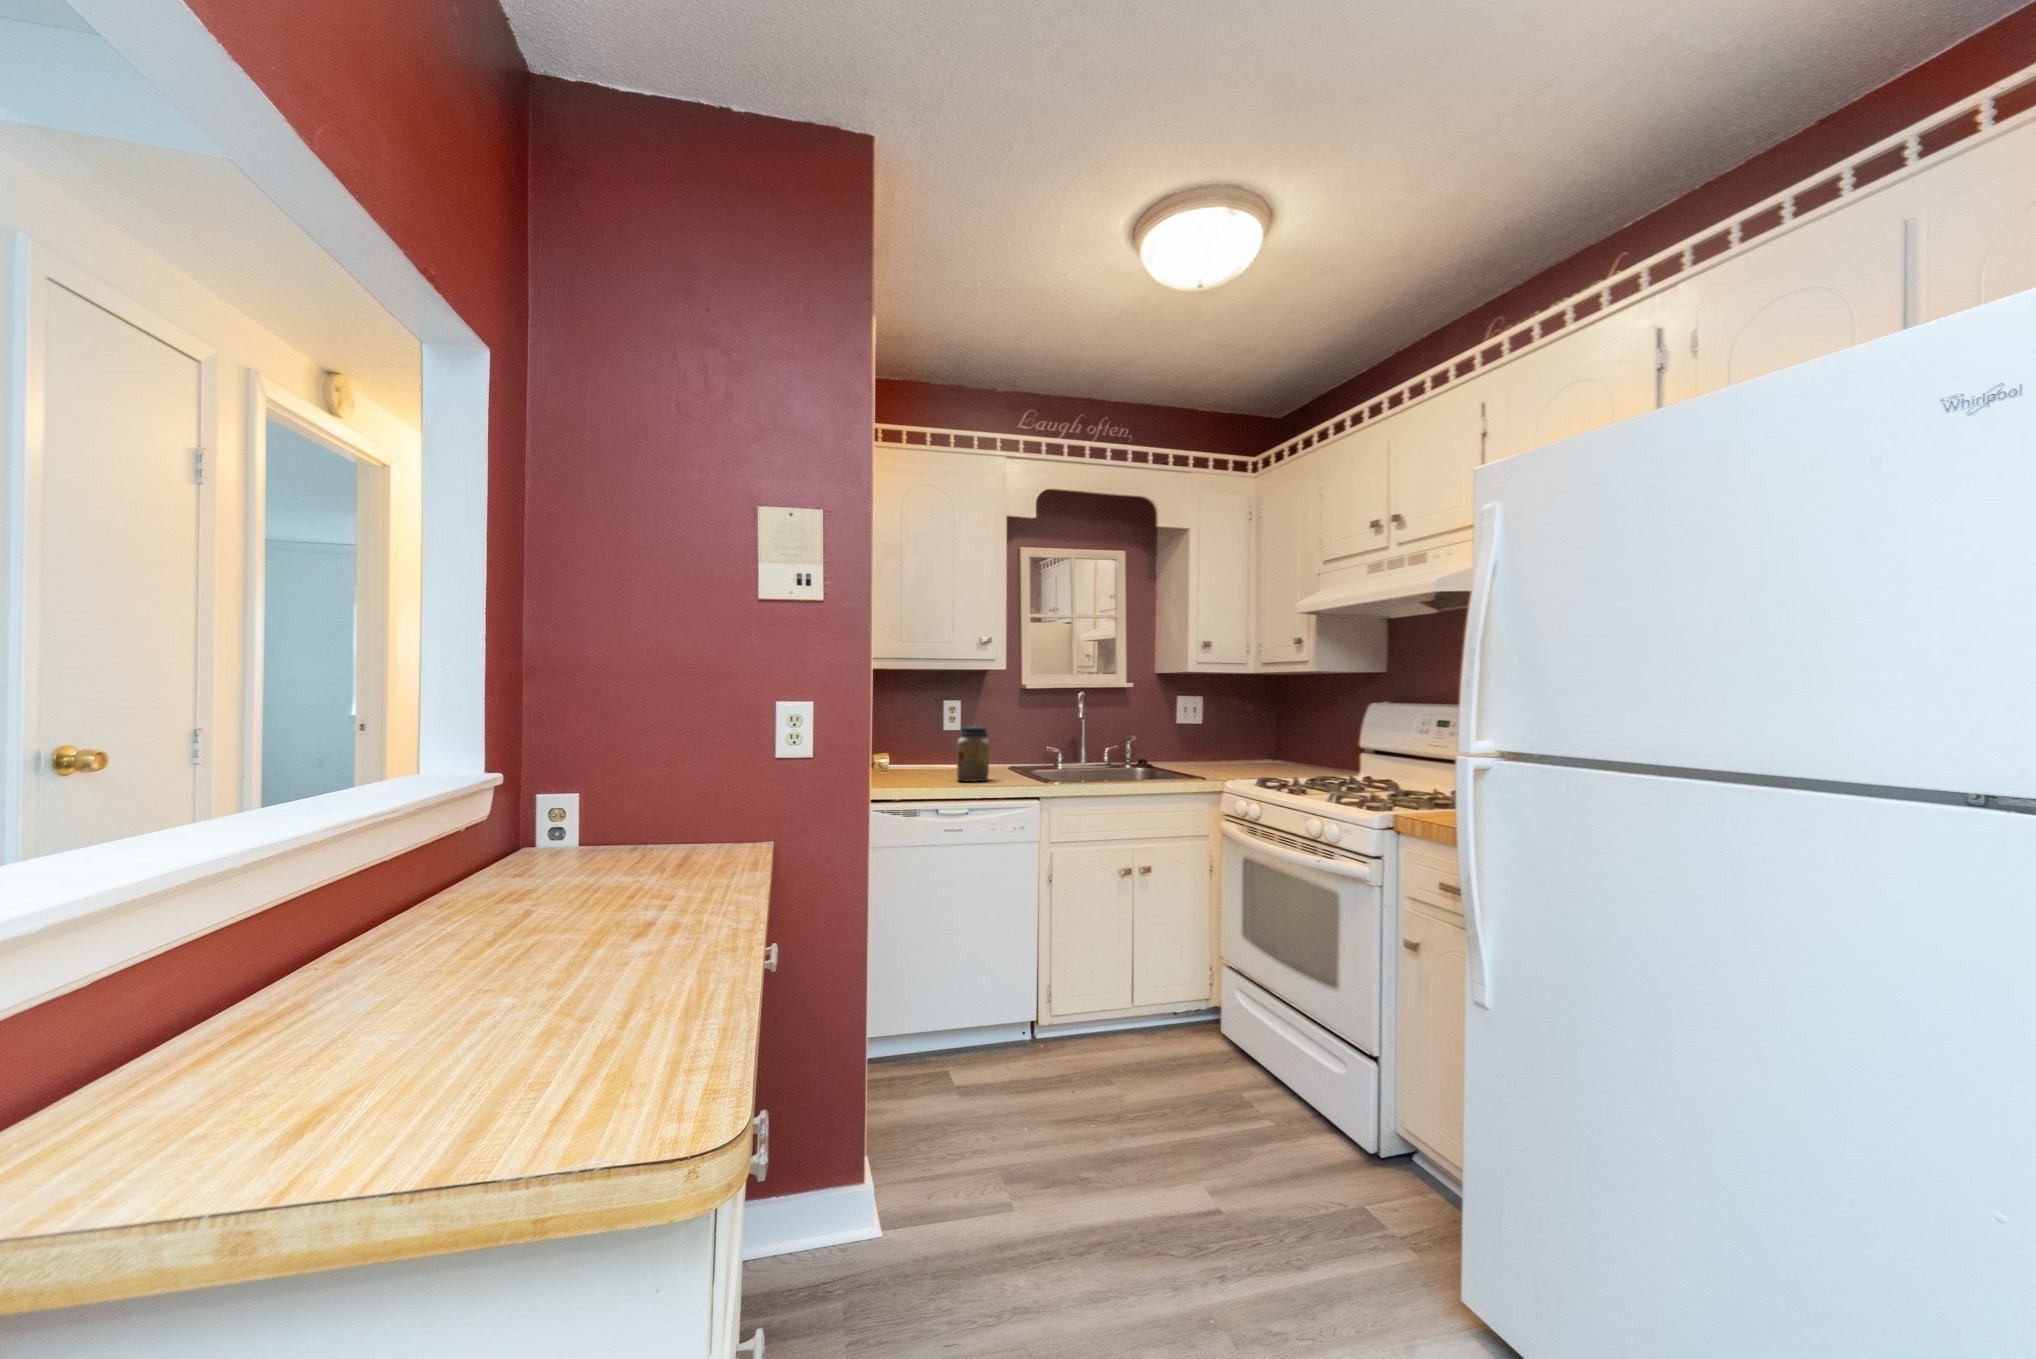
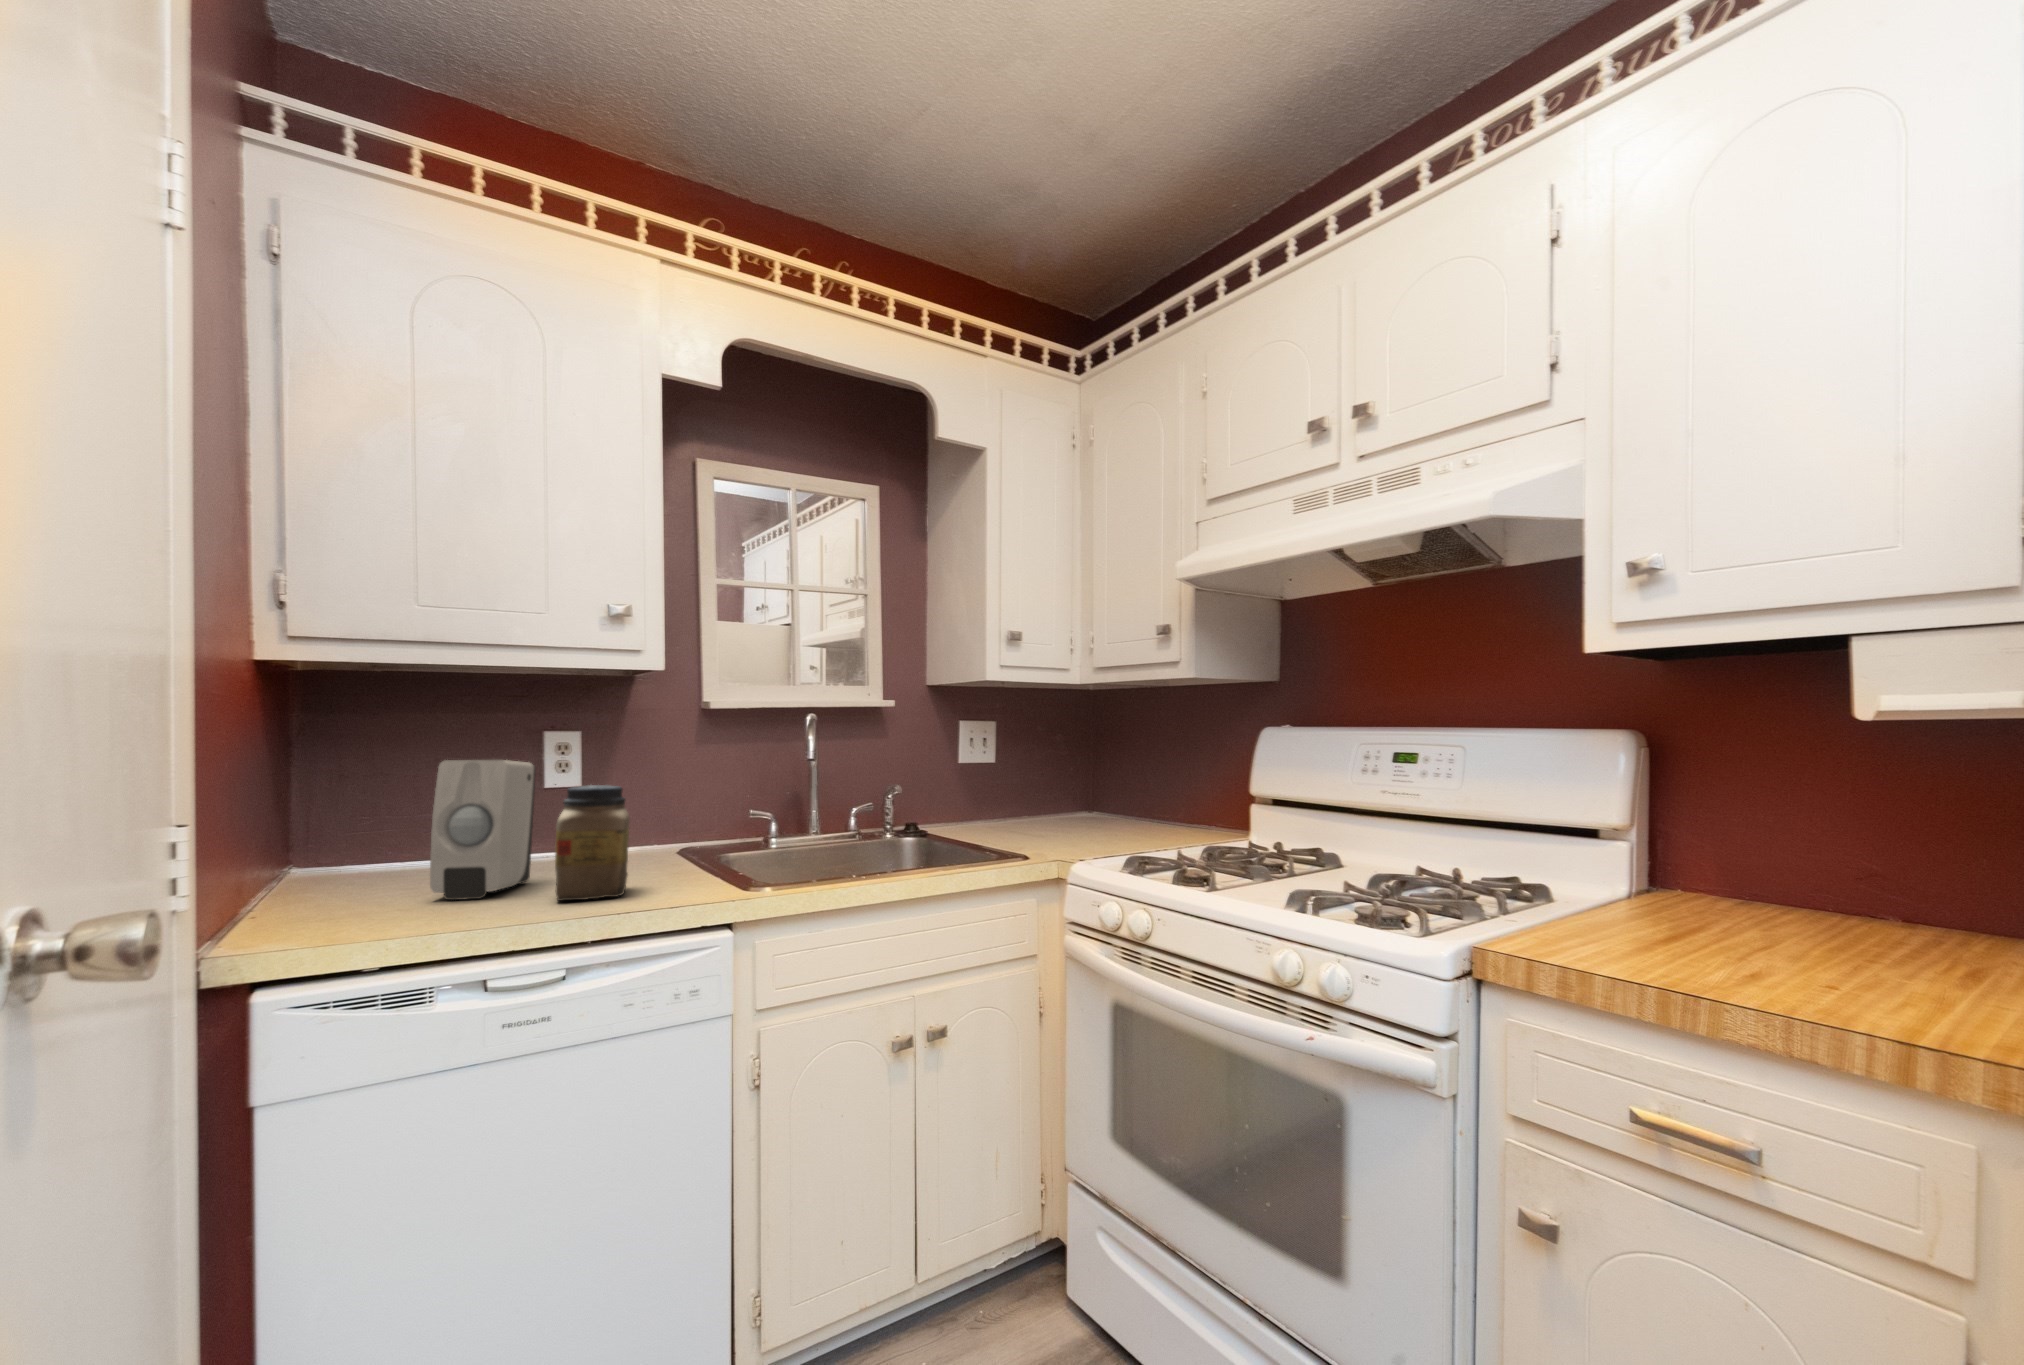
soap dispenser: none [902,712,944,779] -> present [430,760,536,900]

